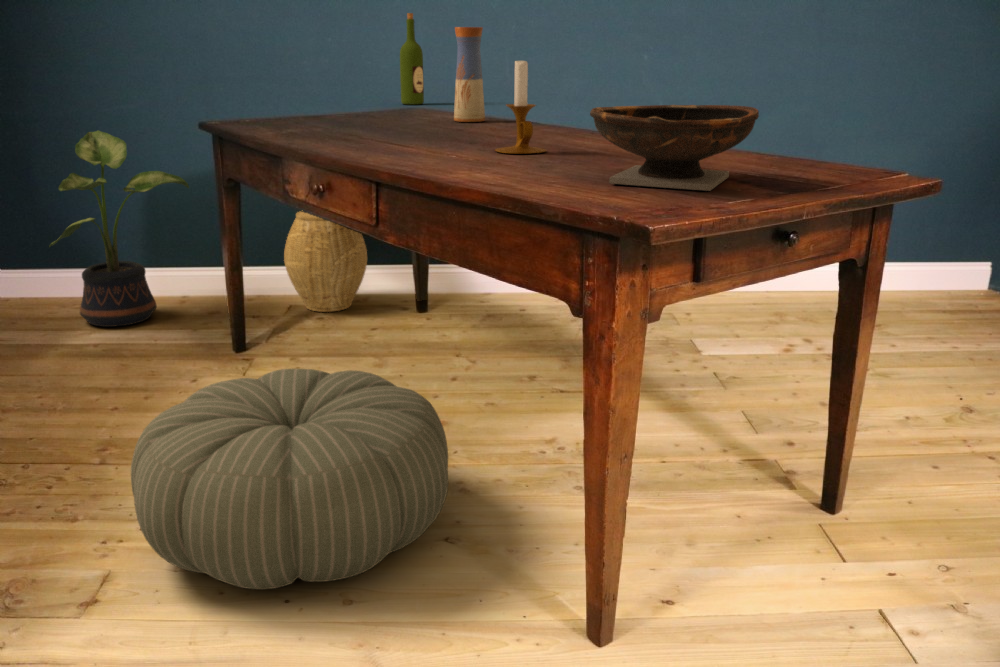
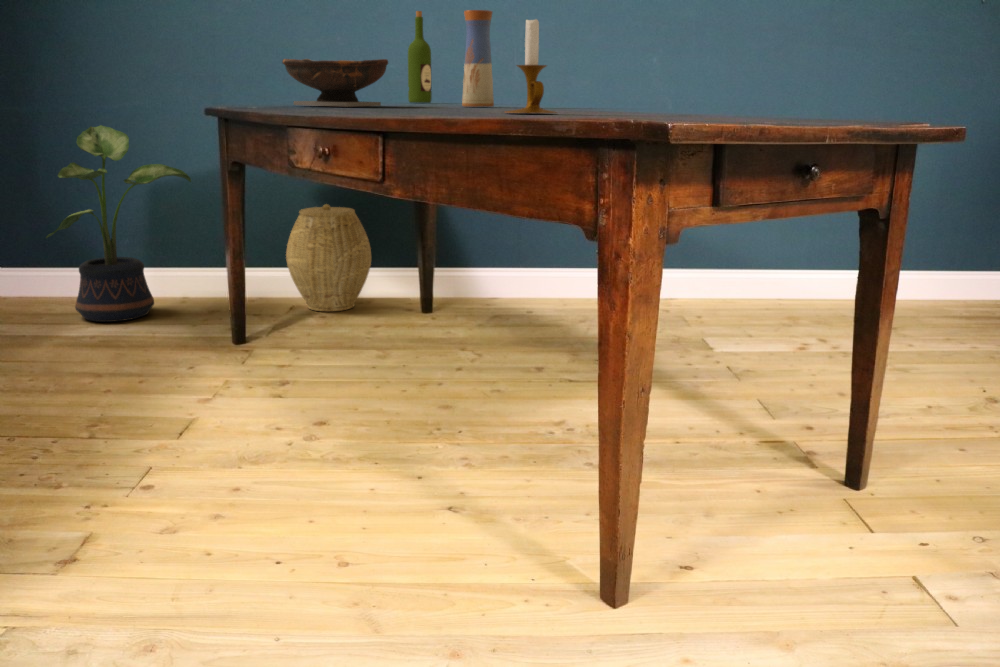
bowl: present [590,105,759,191] -> present [282,59,388,107]
pouf: present [131,369,448,589] -> none [119,336,453,548]

